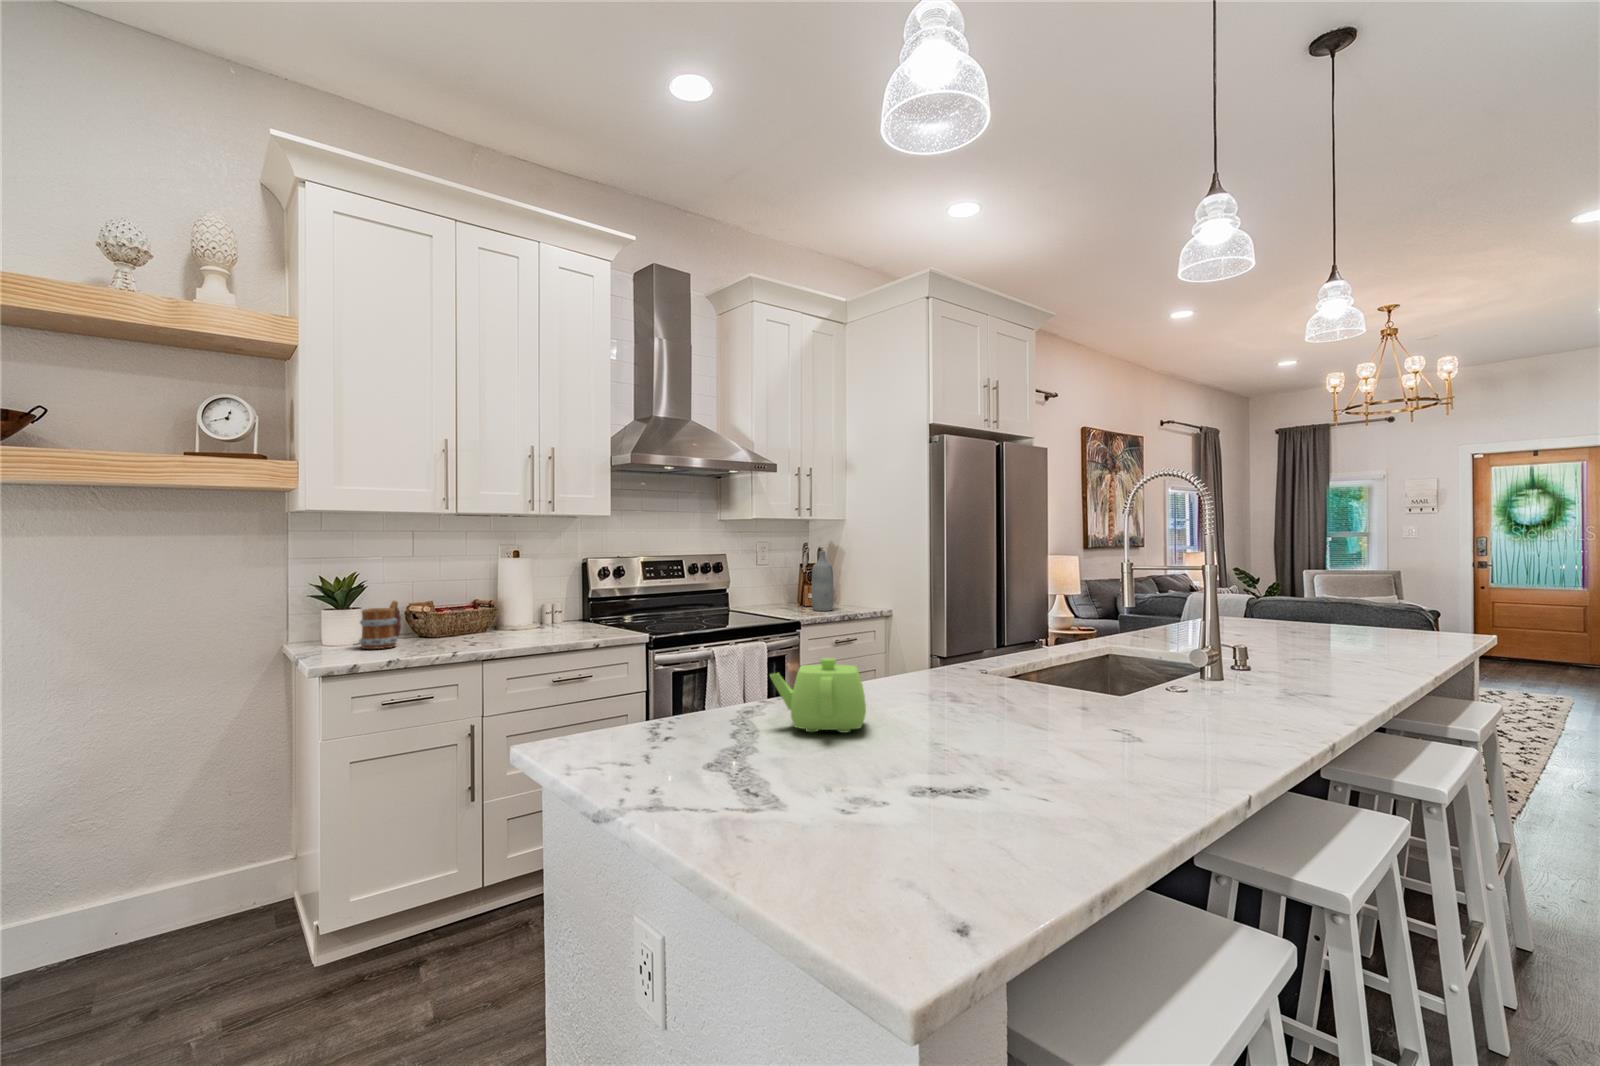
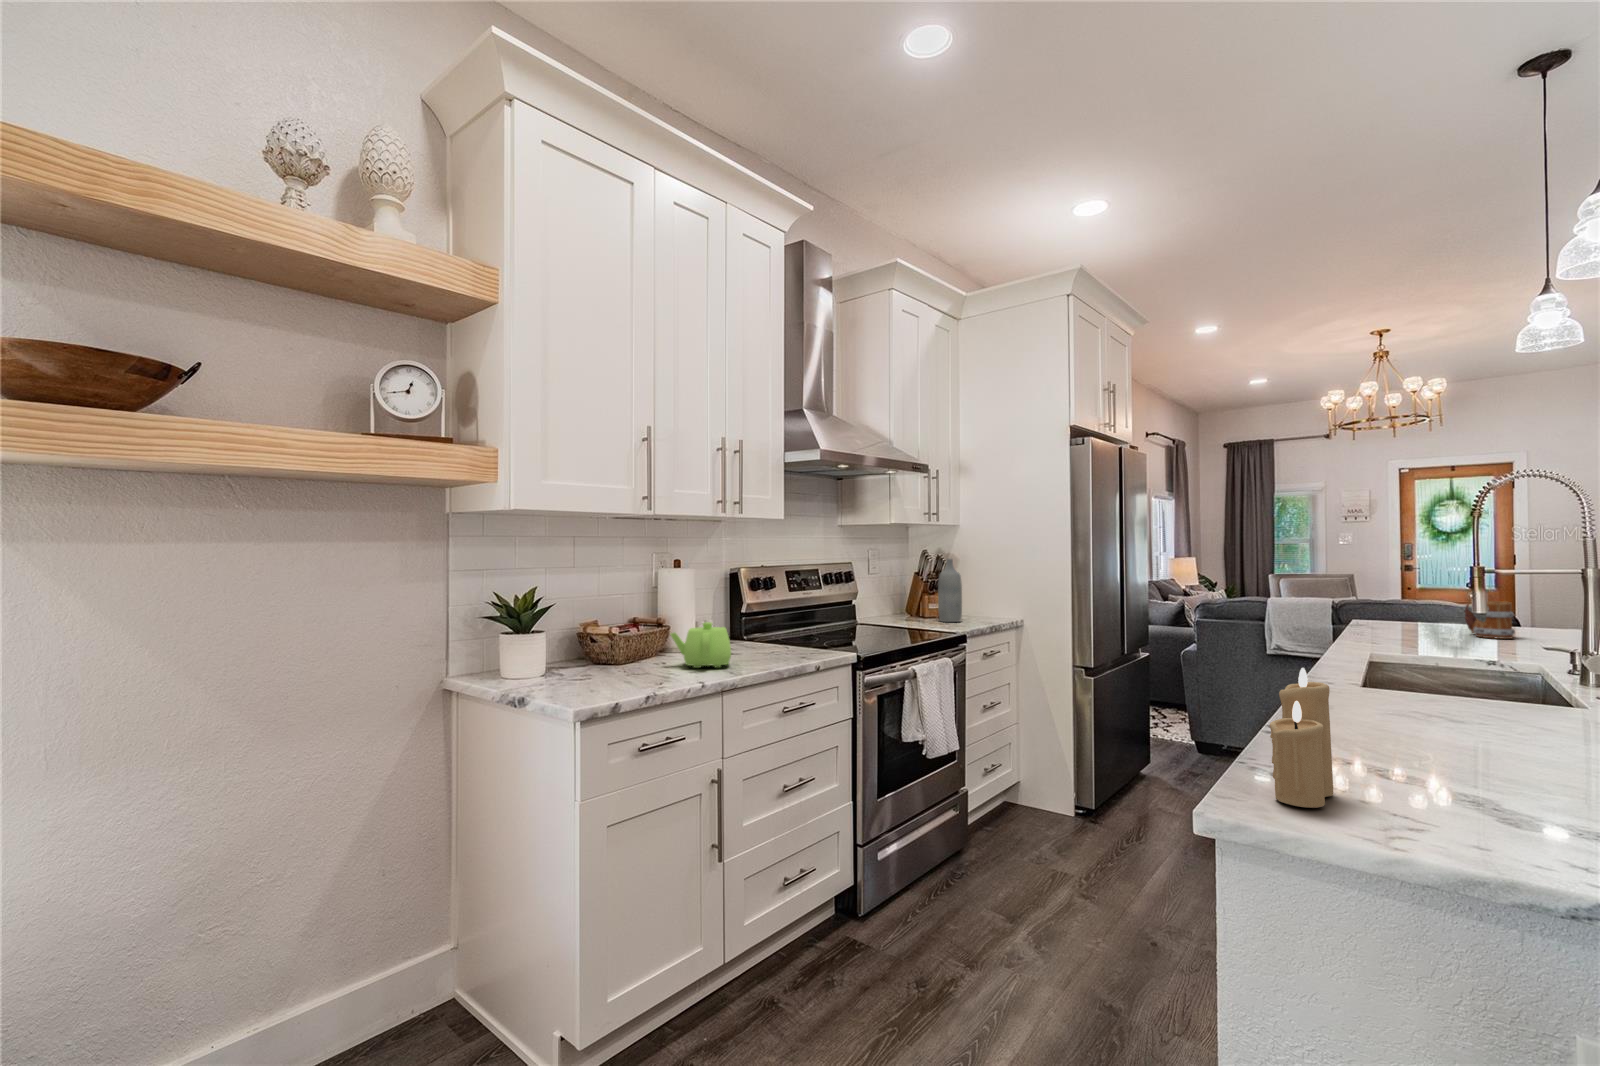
mug: present [359,601,401,649] -> present [1465,596,1515,639]
candle: none [606,639,672,747] -> present [1270,668,1333,808]
teapot: present [770,658,866,733] -> present [670,622,731,668]

